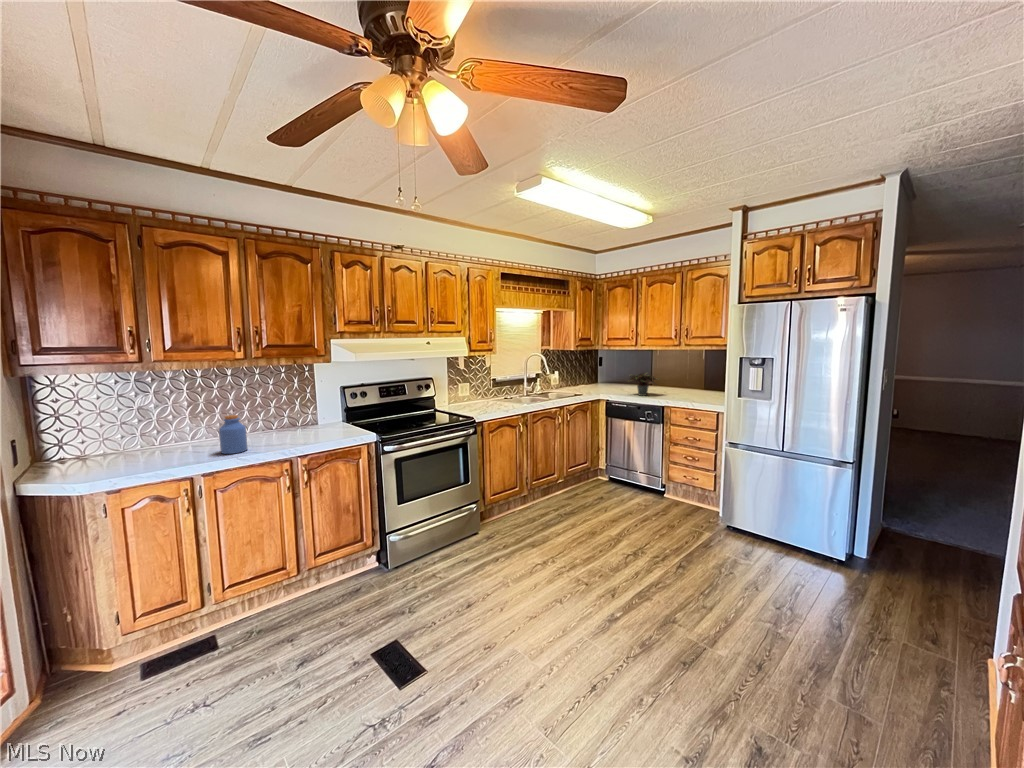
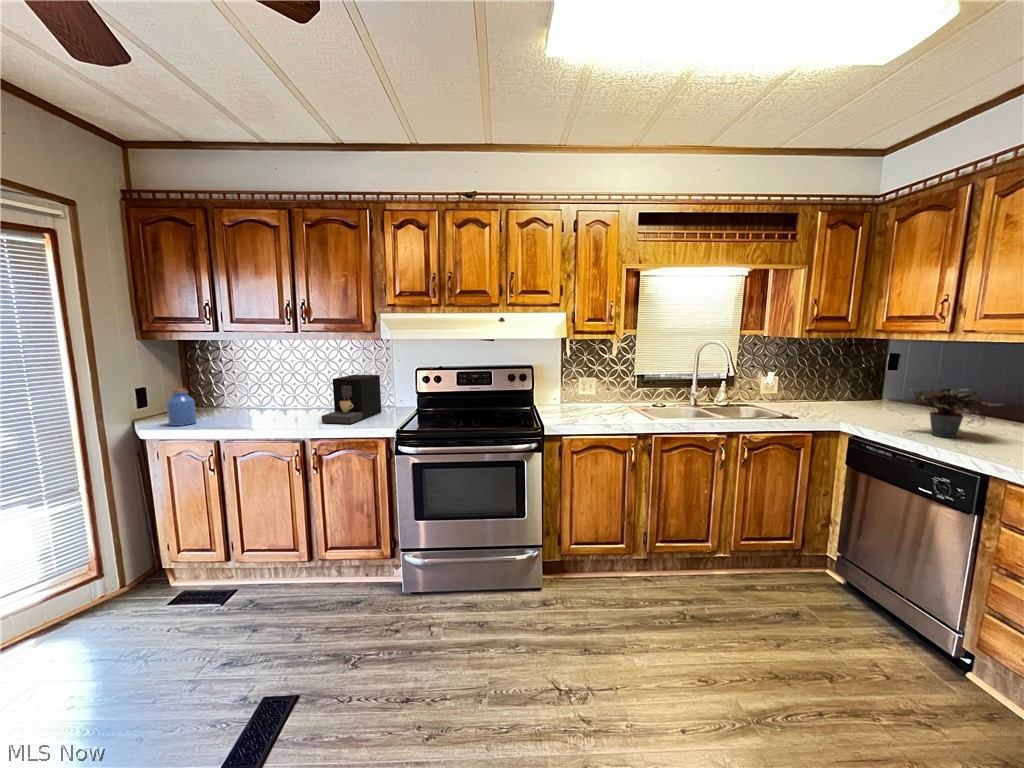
coffee maker: none [293,394,330,441] -> present [321,375,381,424]
jar: present [219,415,248,454] -> present [167,388,196,426]

